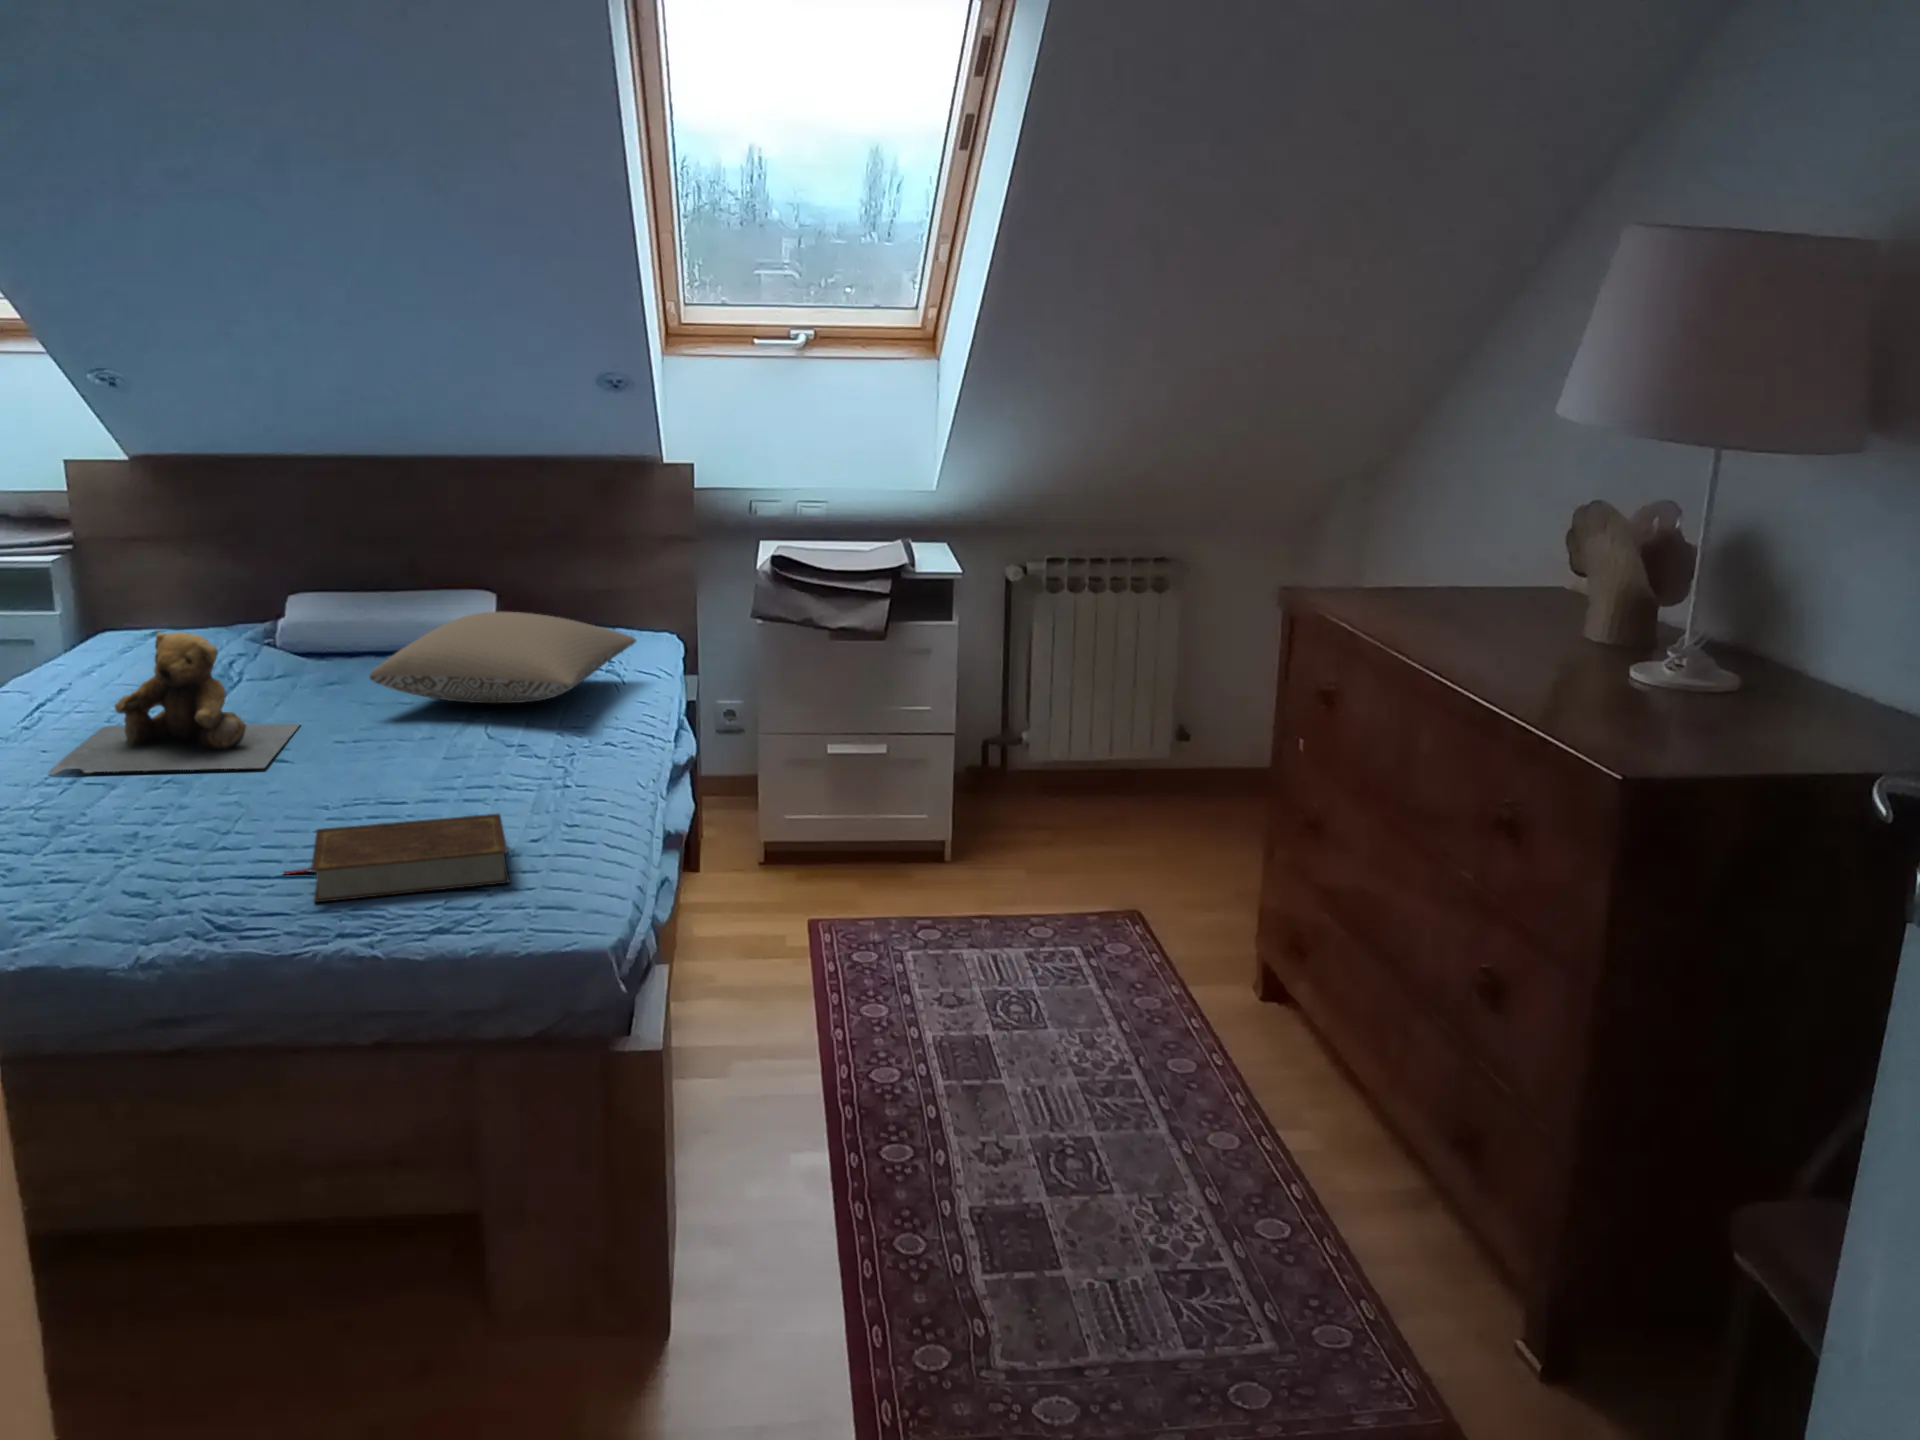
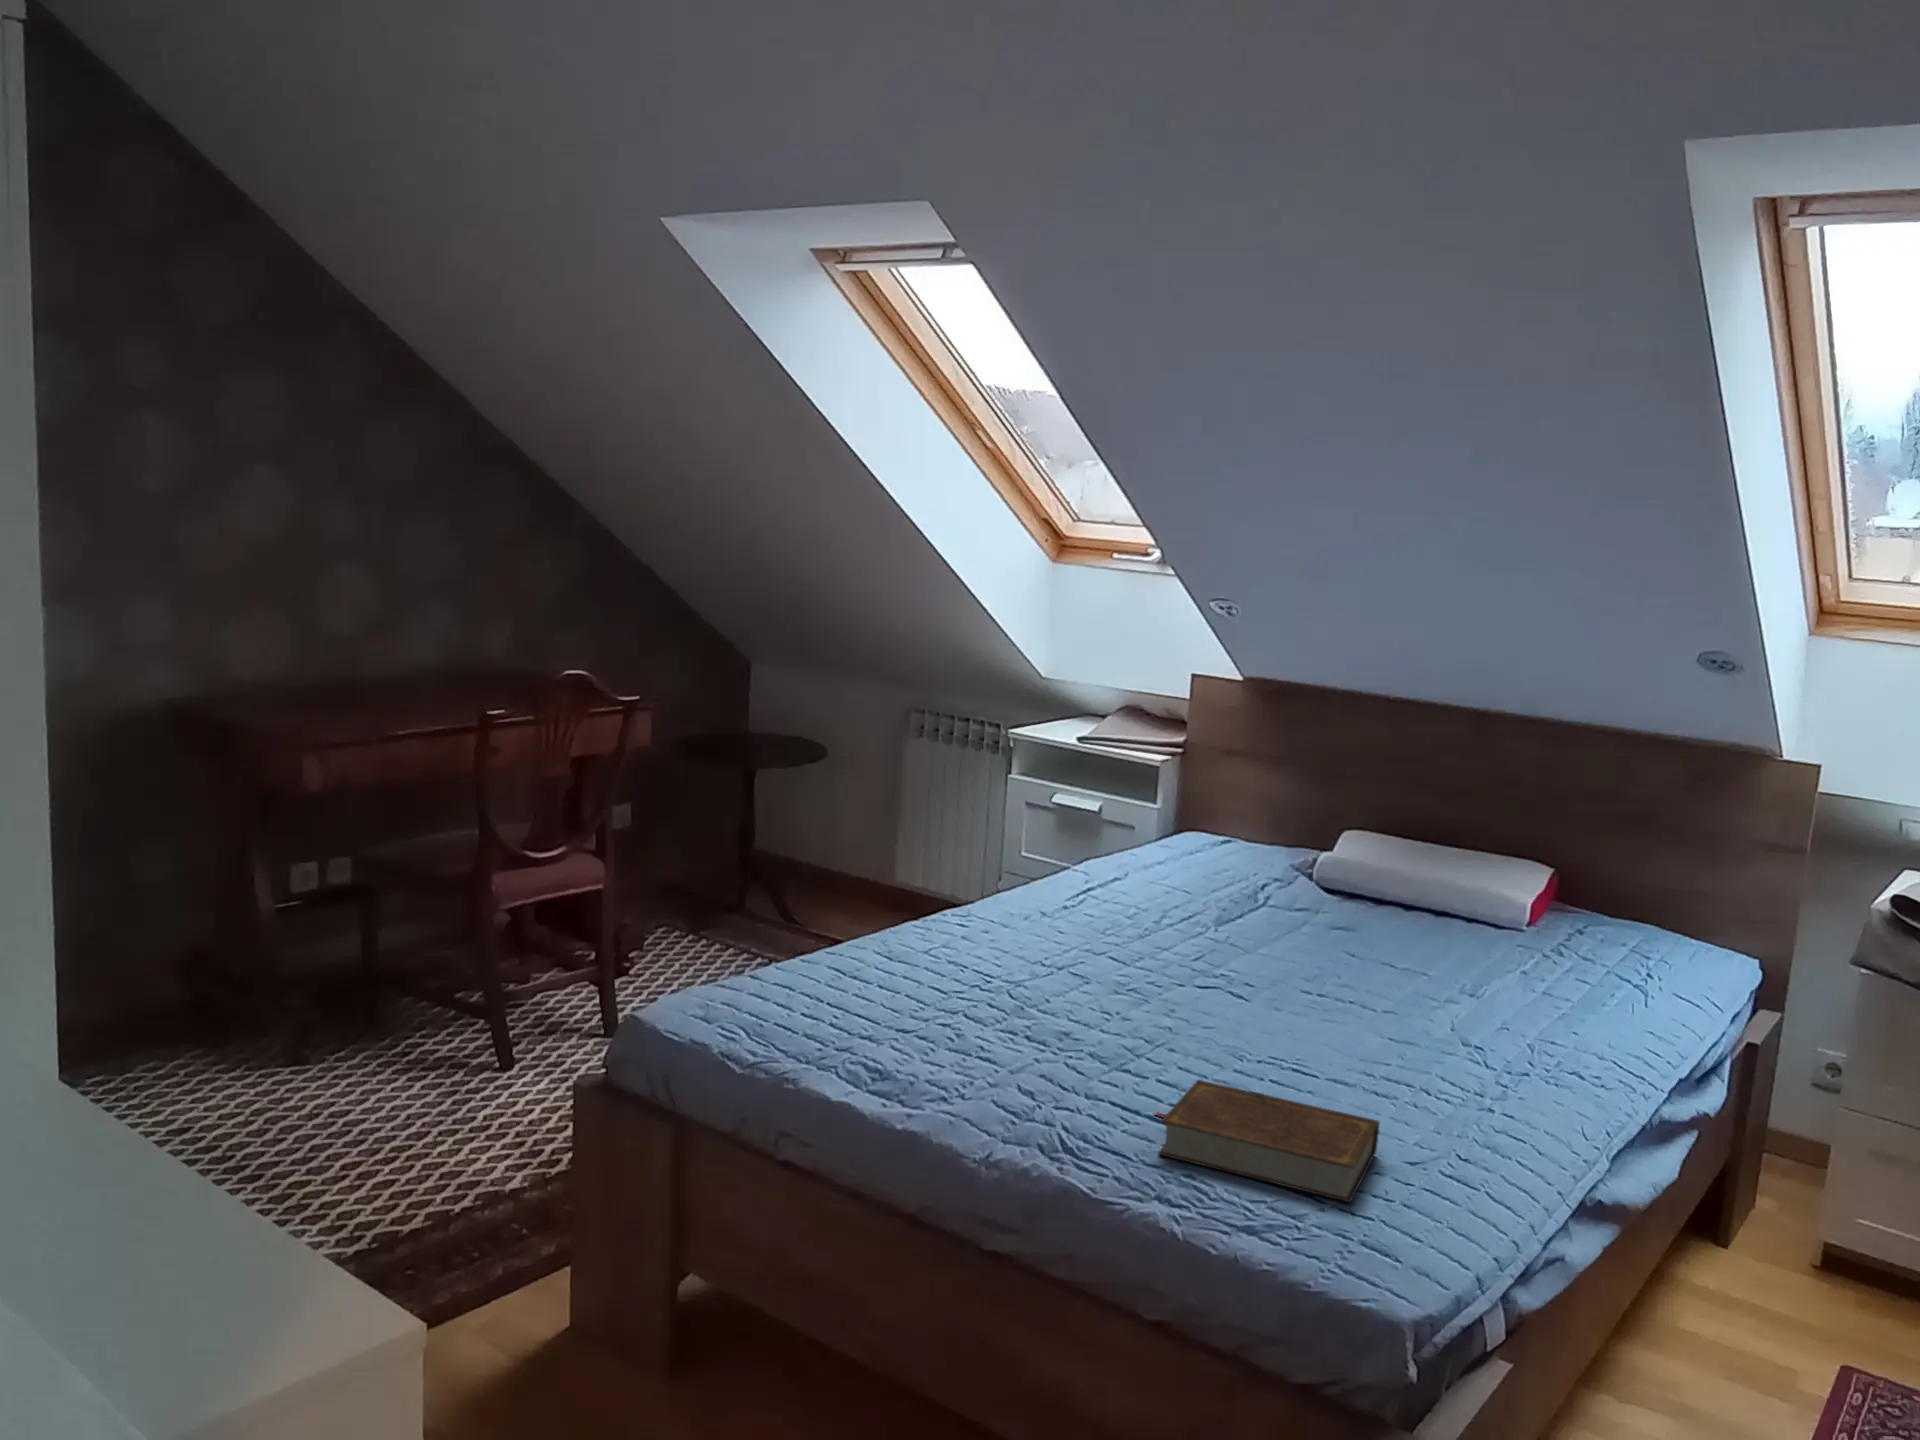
pillow: present [370,612,636,703] -> none [1353,890,1673,1002]
teddy bear: present [49,632,299,774] -> none [1048,848,1279,1000]

